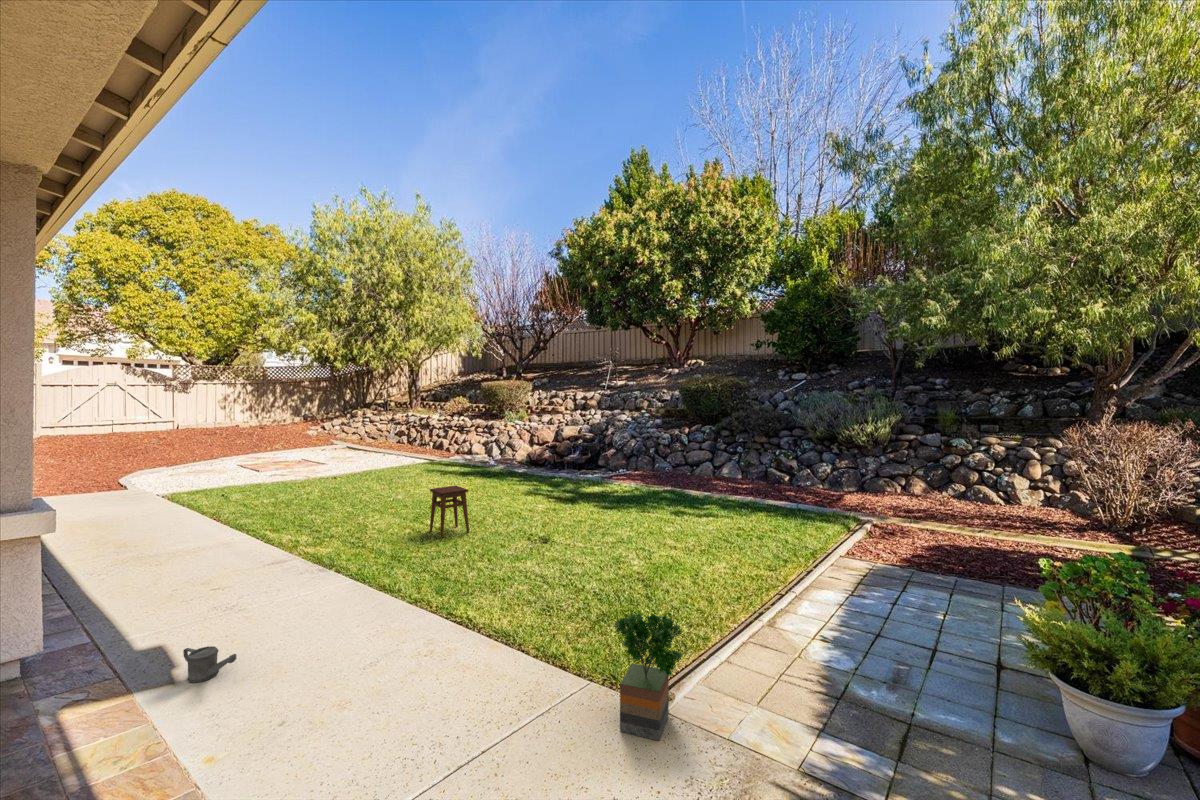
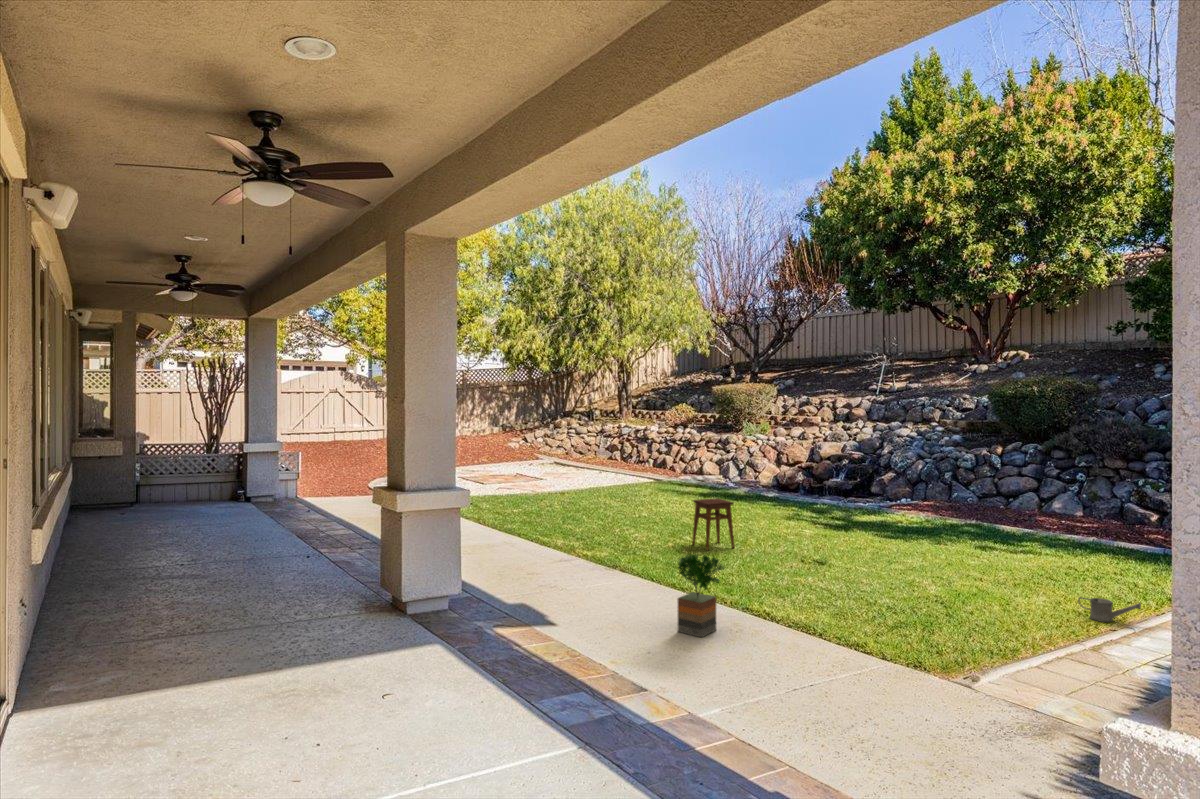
potted tree: present [614,612,683,741] -> present [678,554,724,637]
watering can: present [183,646,237,683] -> present [1078,597,1141,622]

